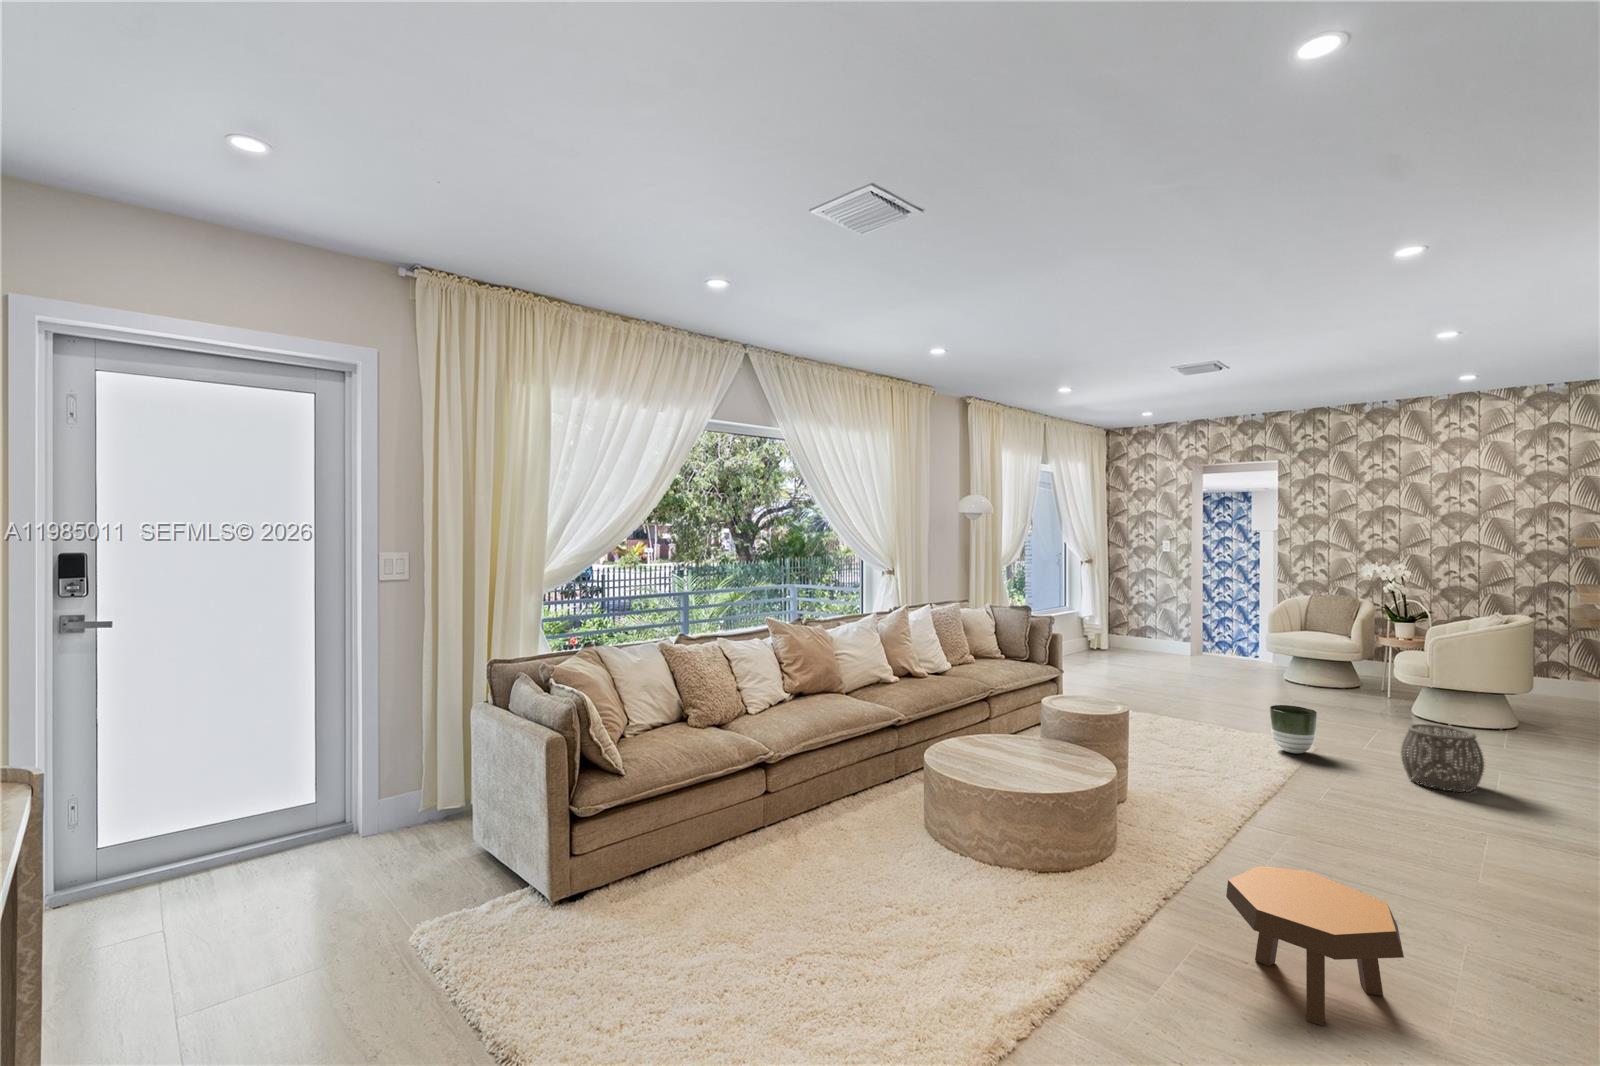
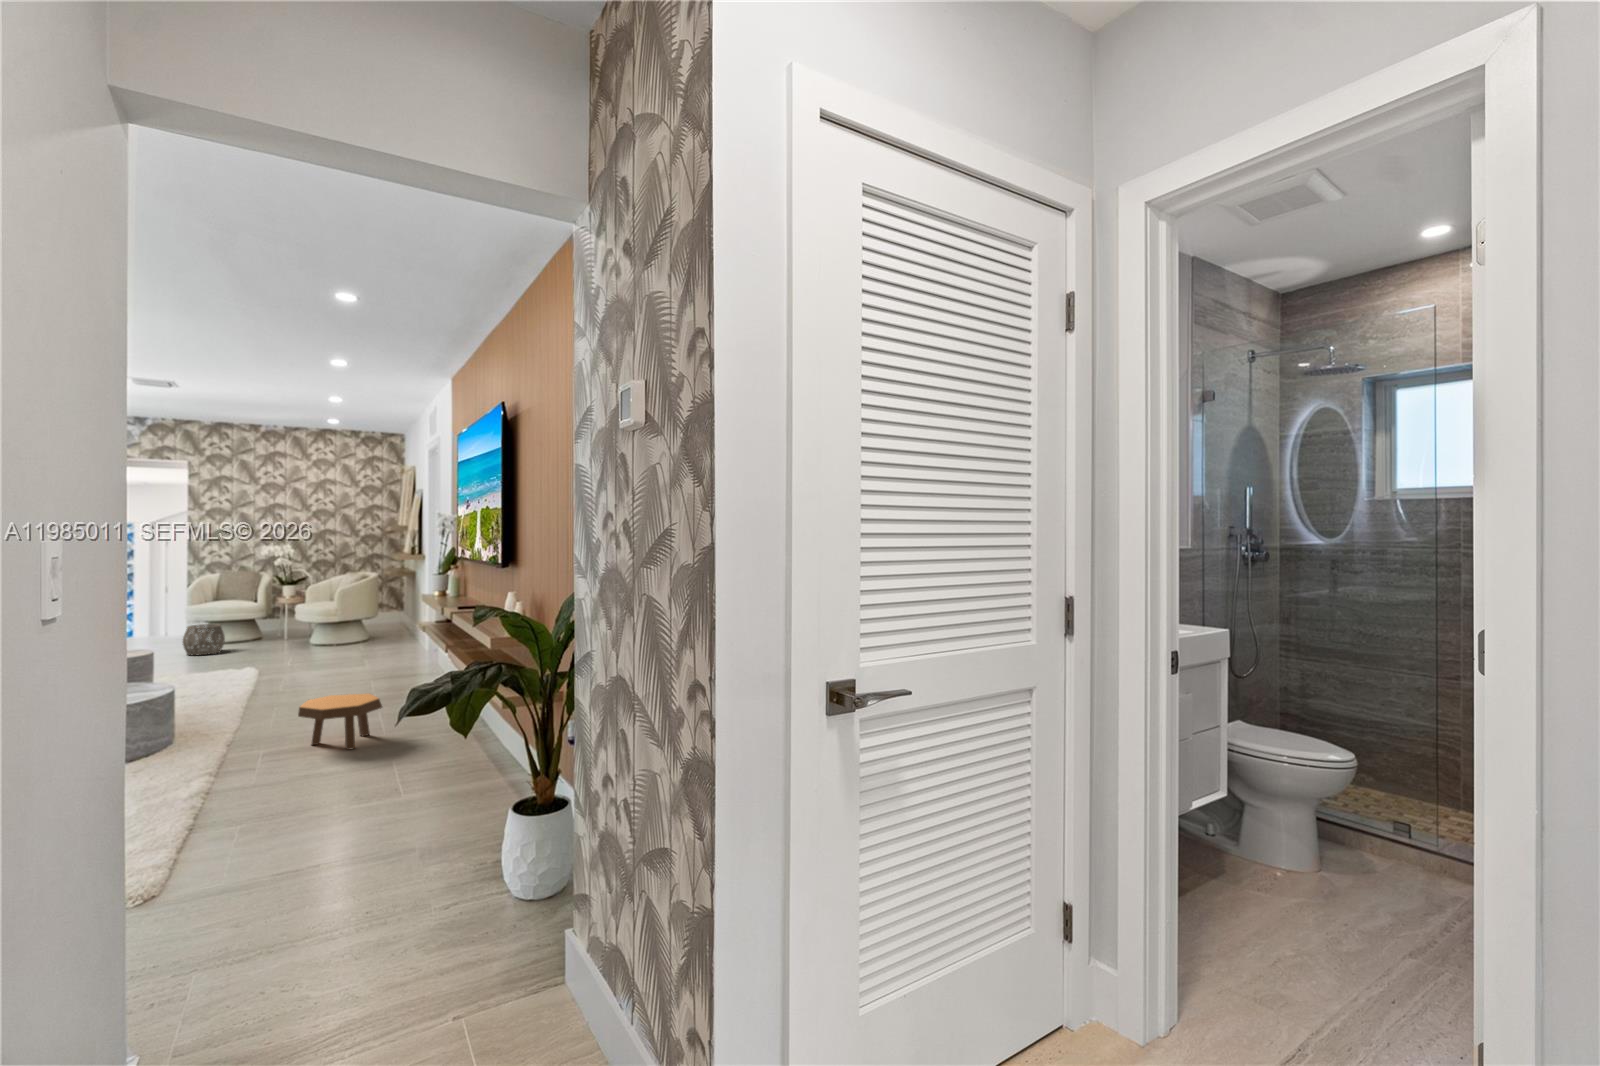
planter: present [1270,705,1317,753] -> none [235,645,269,677]
woven basket: present [1401,724,1484,792] -> present [183,624,225,655]

